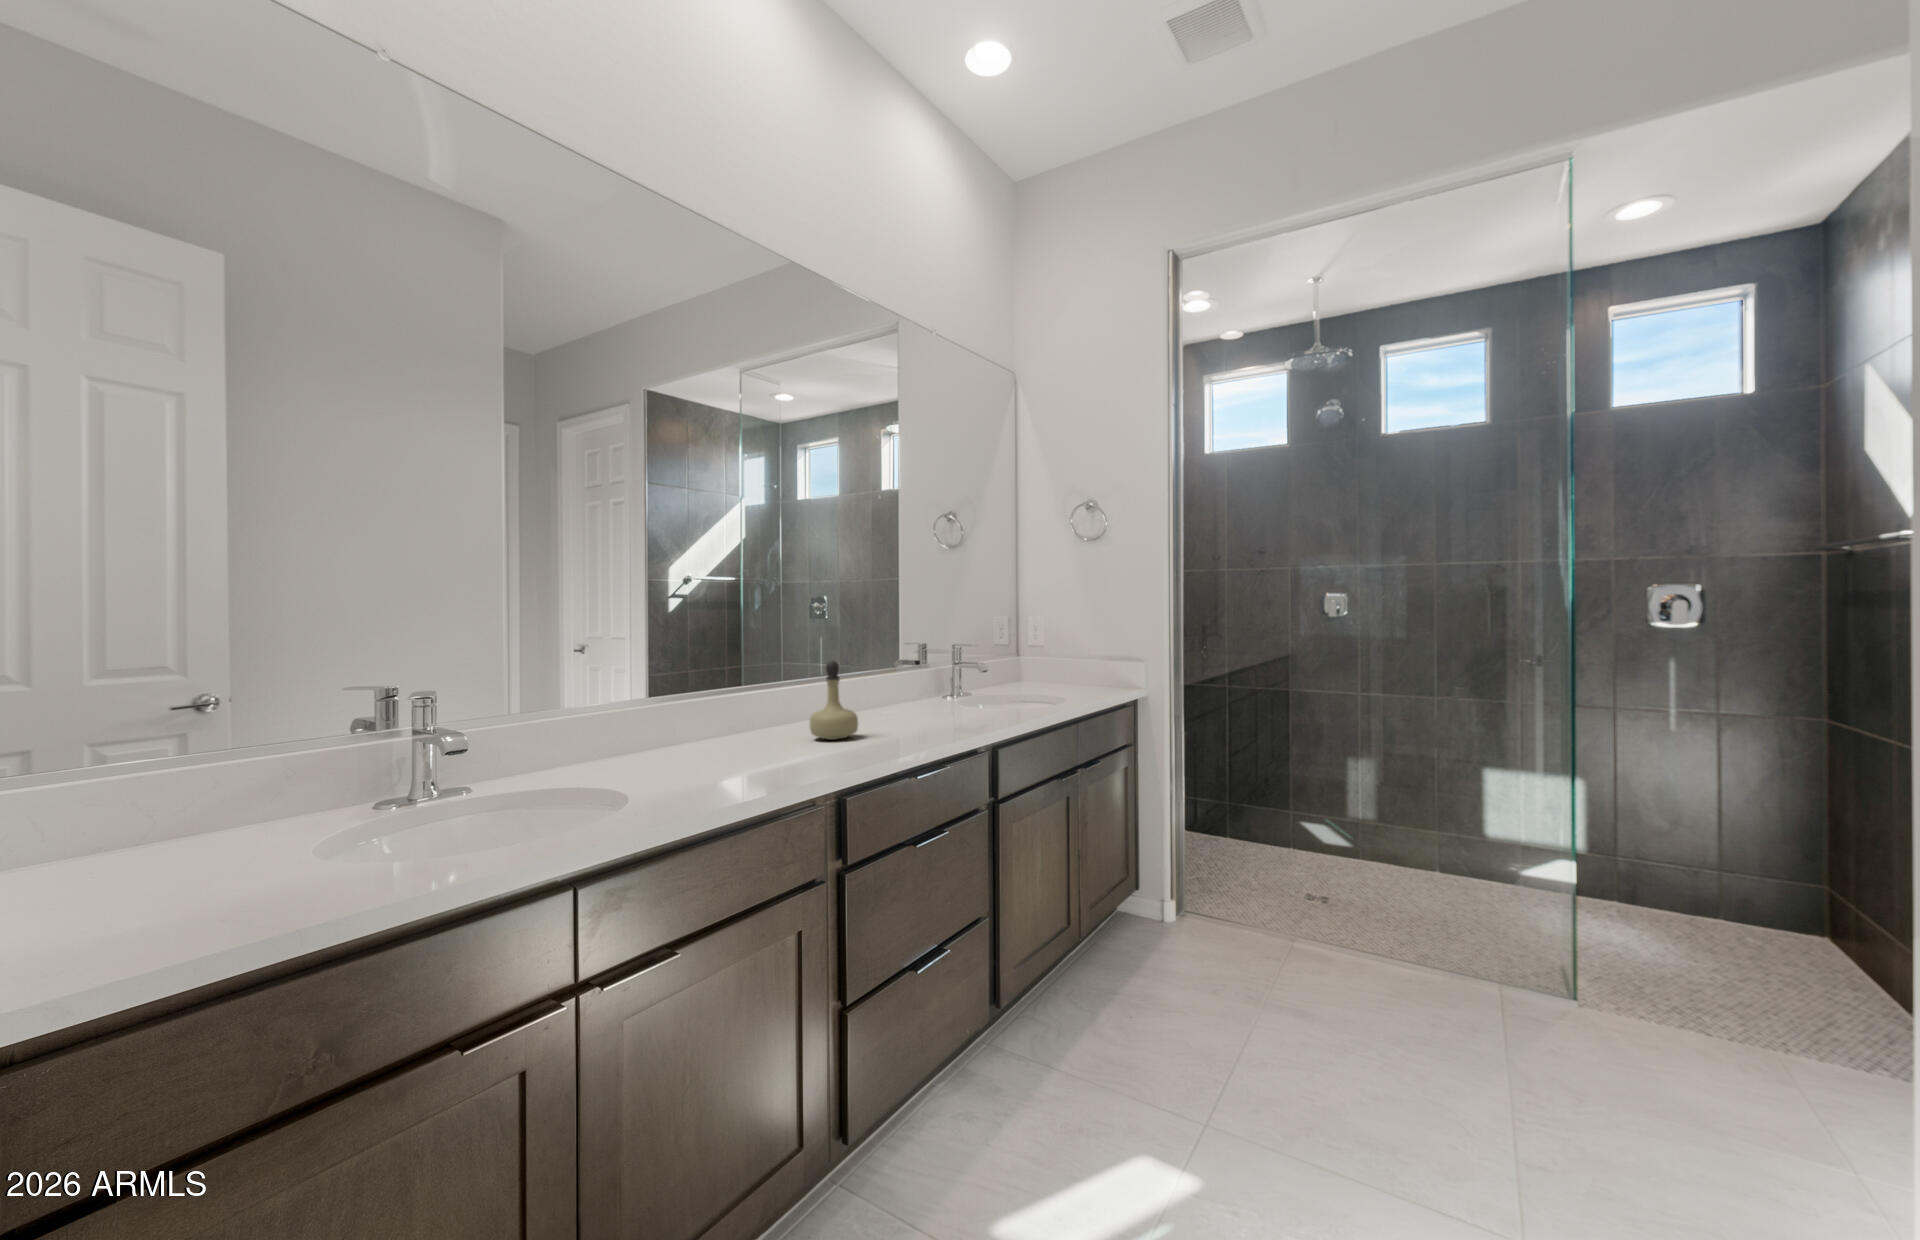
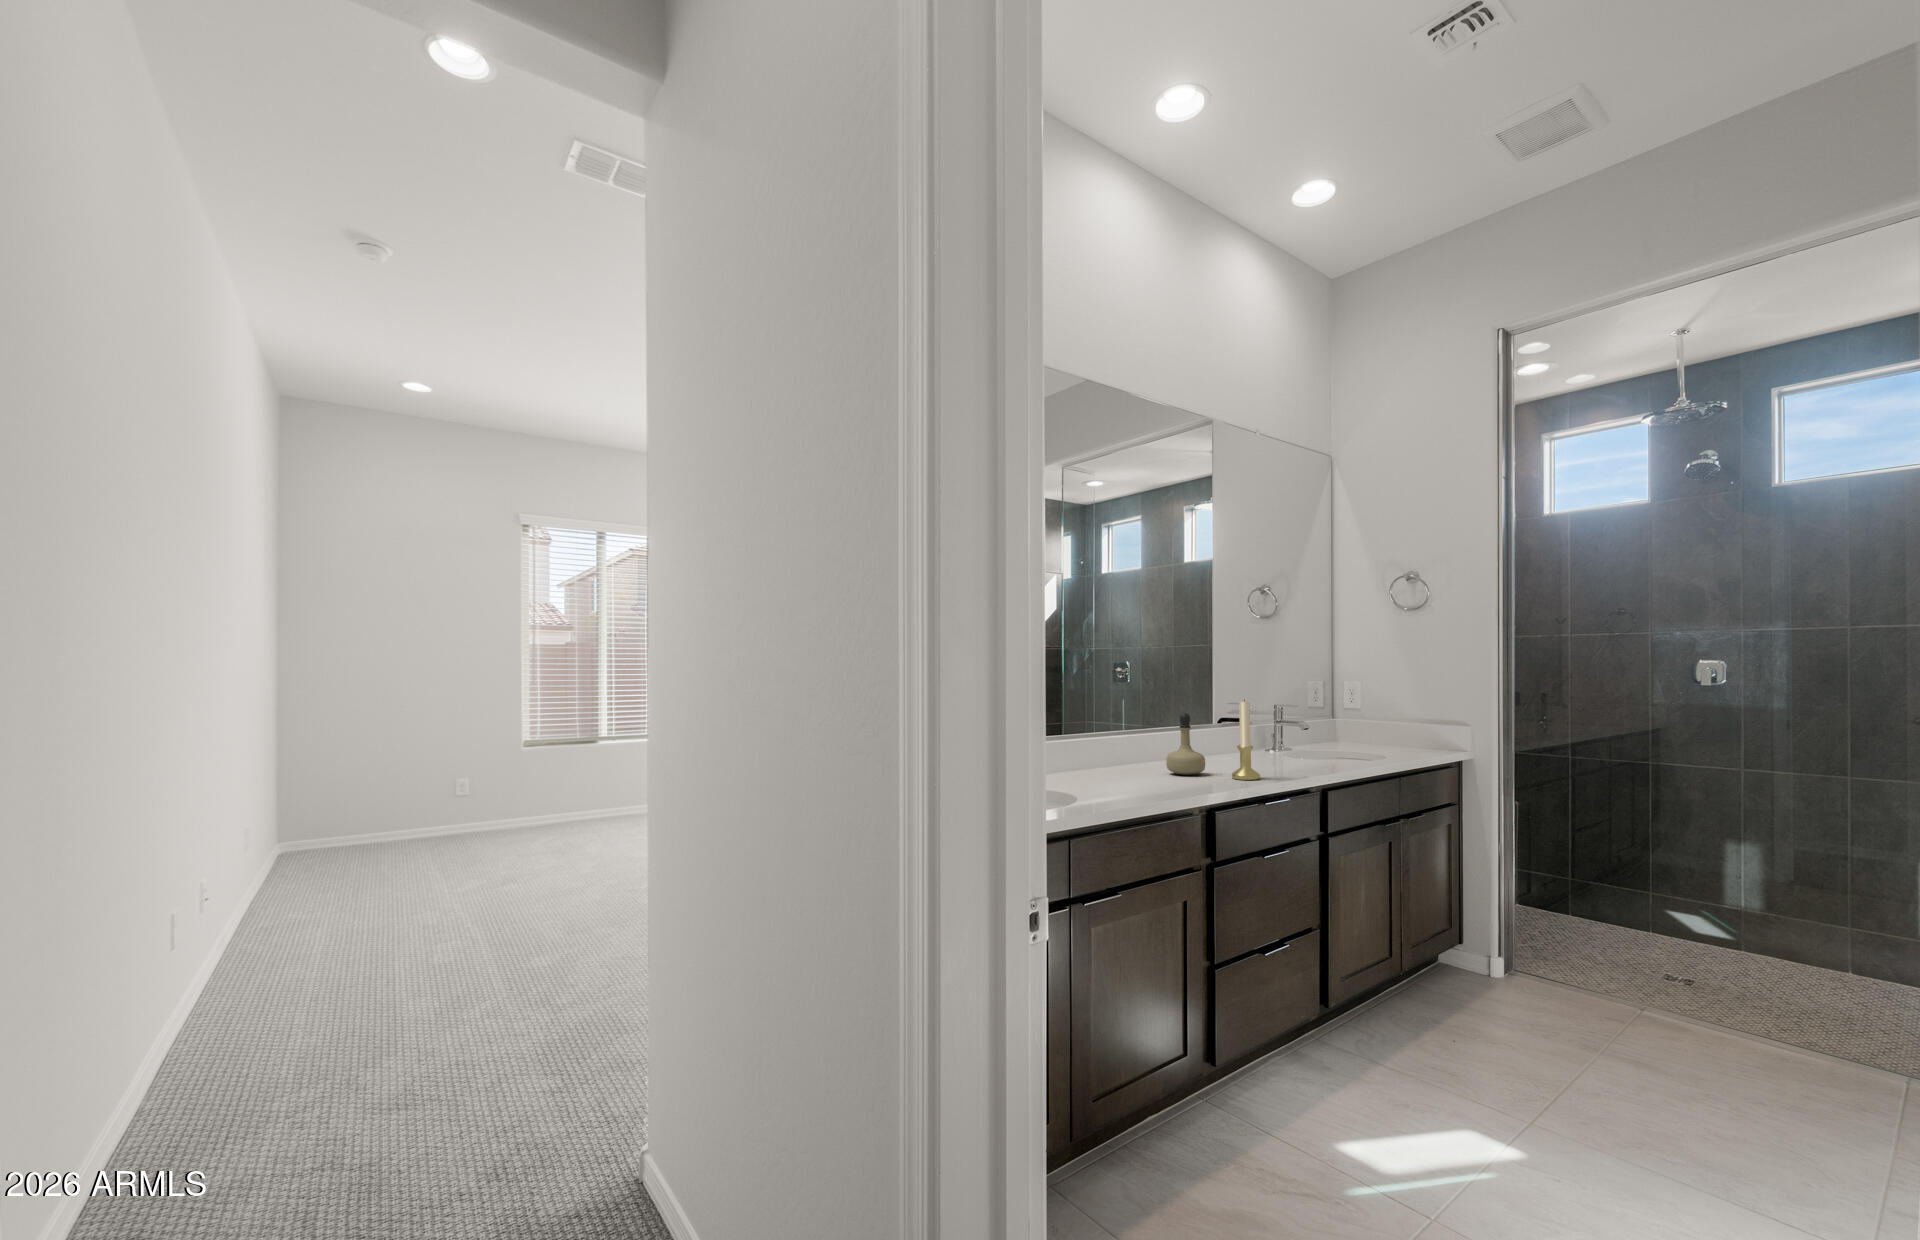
candle holder: none [888,640,922,742] -> present [1232,701,1260,780]

